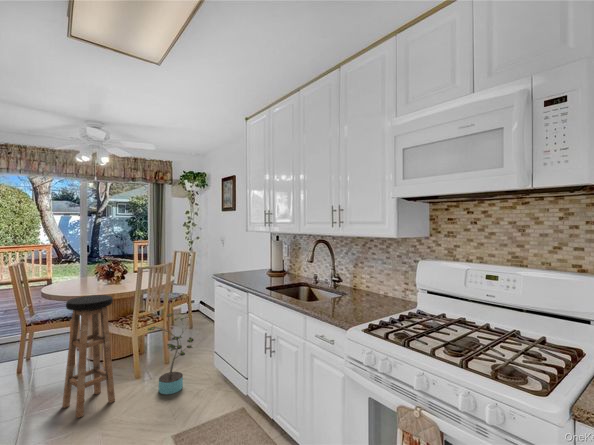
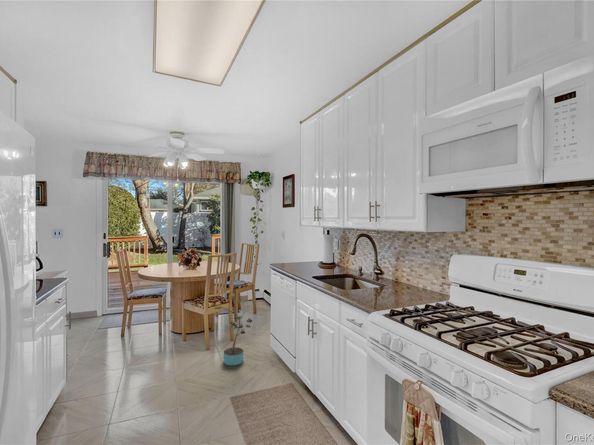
bar stool: present [62,295,115,418] -> none [151,277,190,374]

